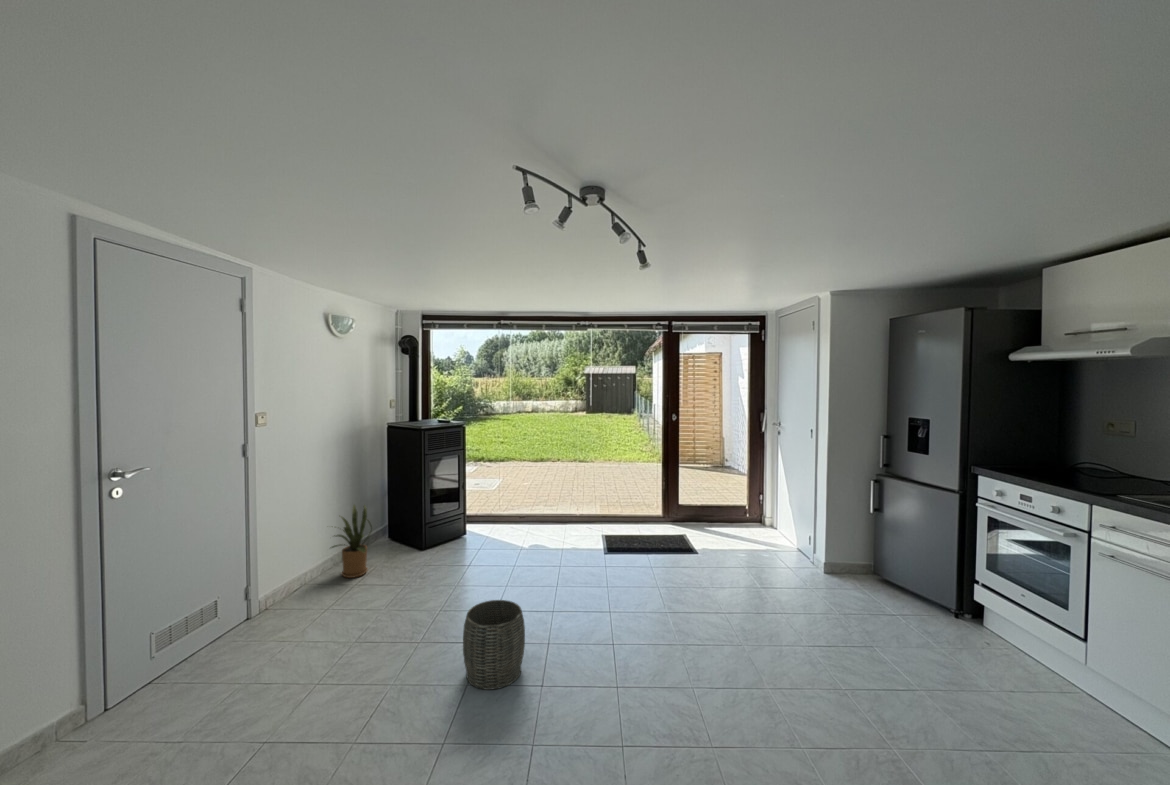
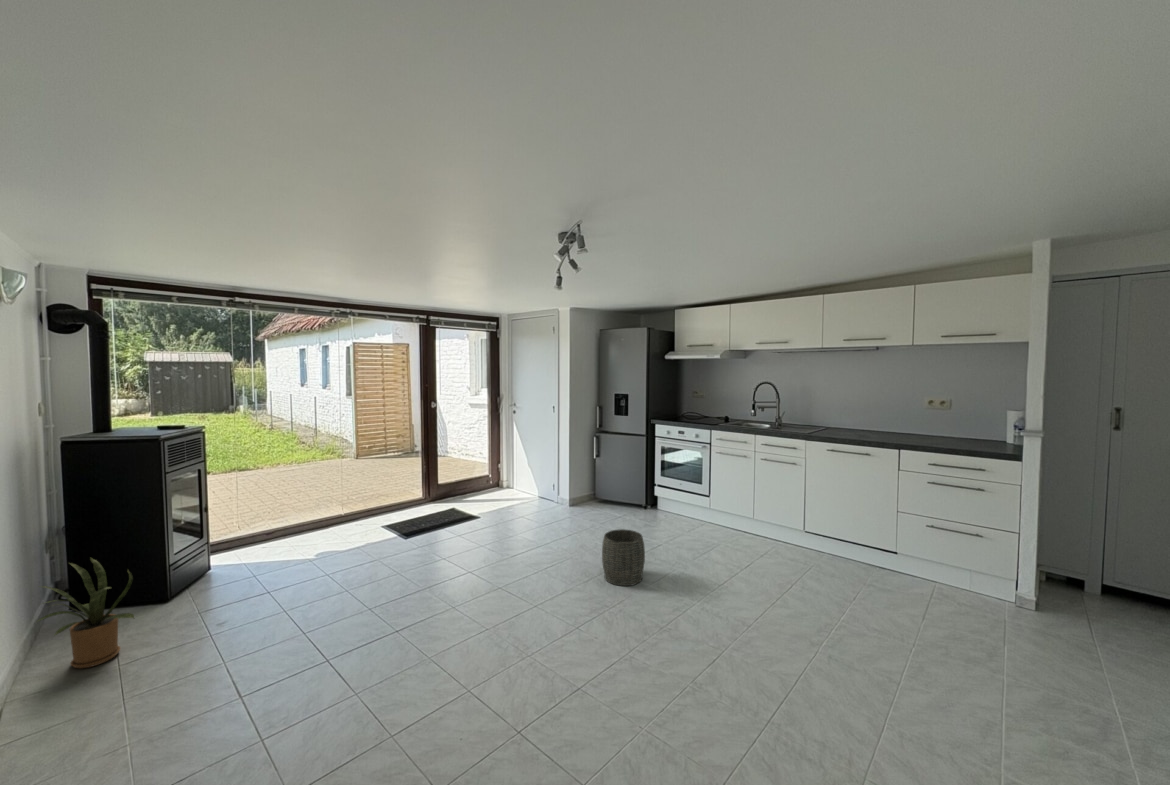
woven basket: present [463,600,525,690] -> present [602,529,645,586]

